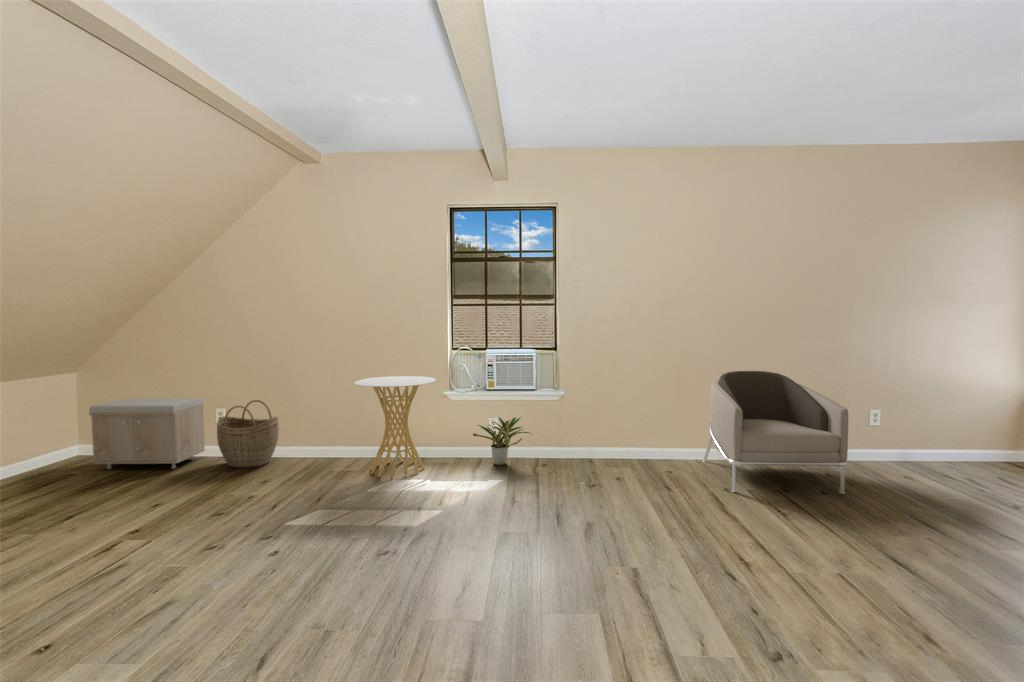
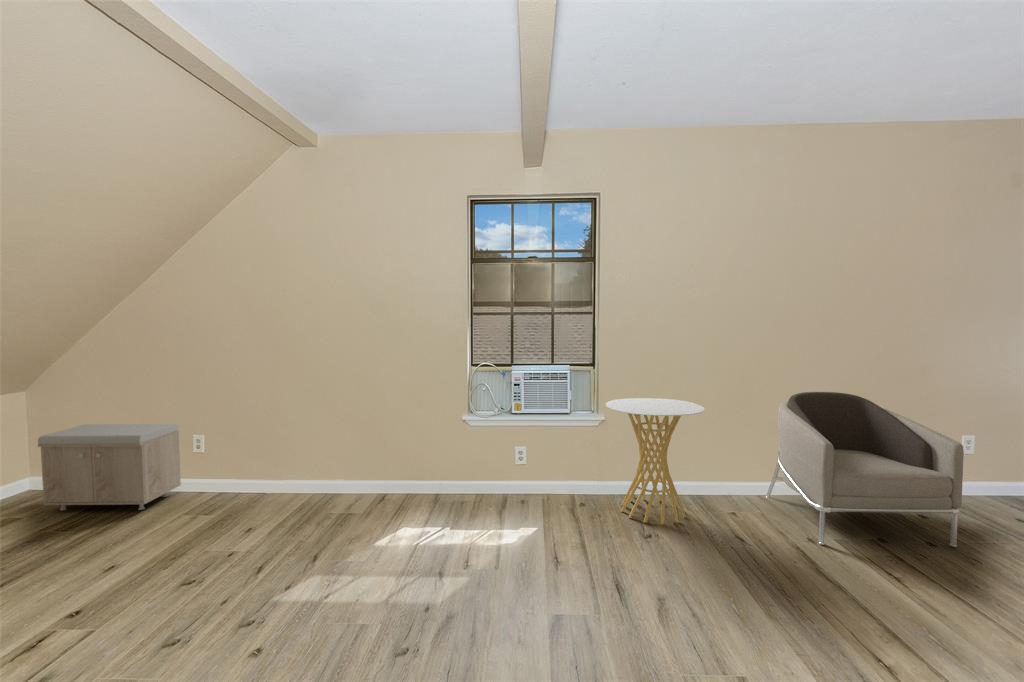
side table: present [355,376,436,478] -> present [606,398,704,524]
woven basket: present [217,400,279,468] -> none [193,426,268,508]
potted plant: present [473,417,529,465] -> none [499,446,568,504]

